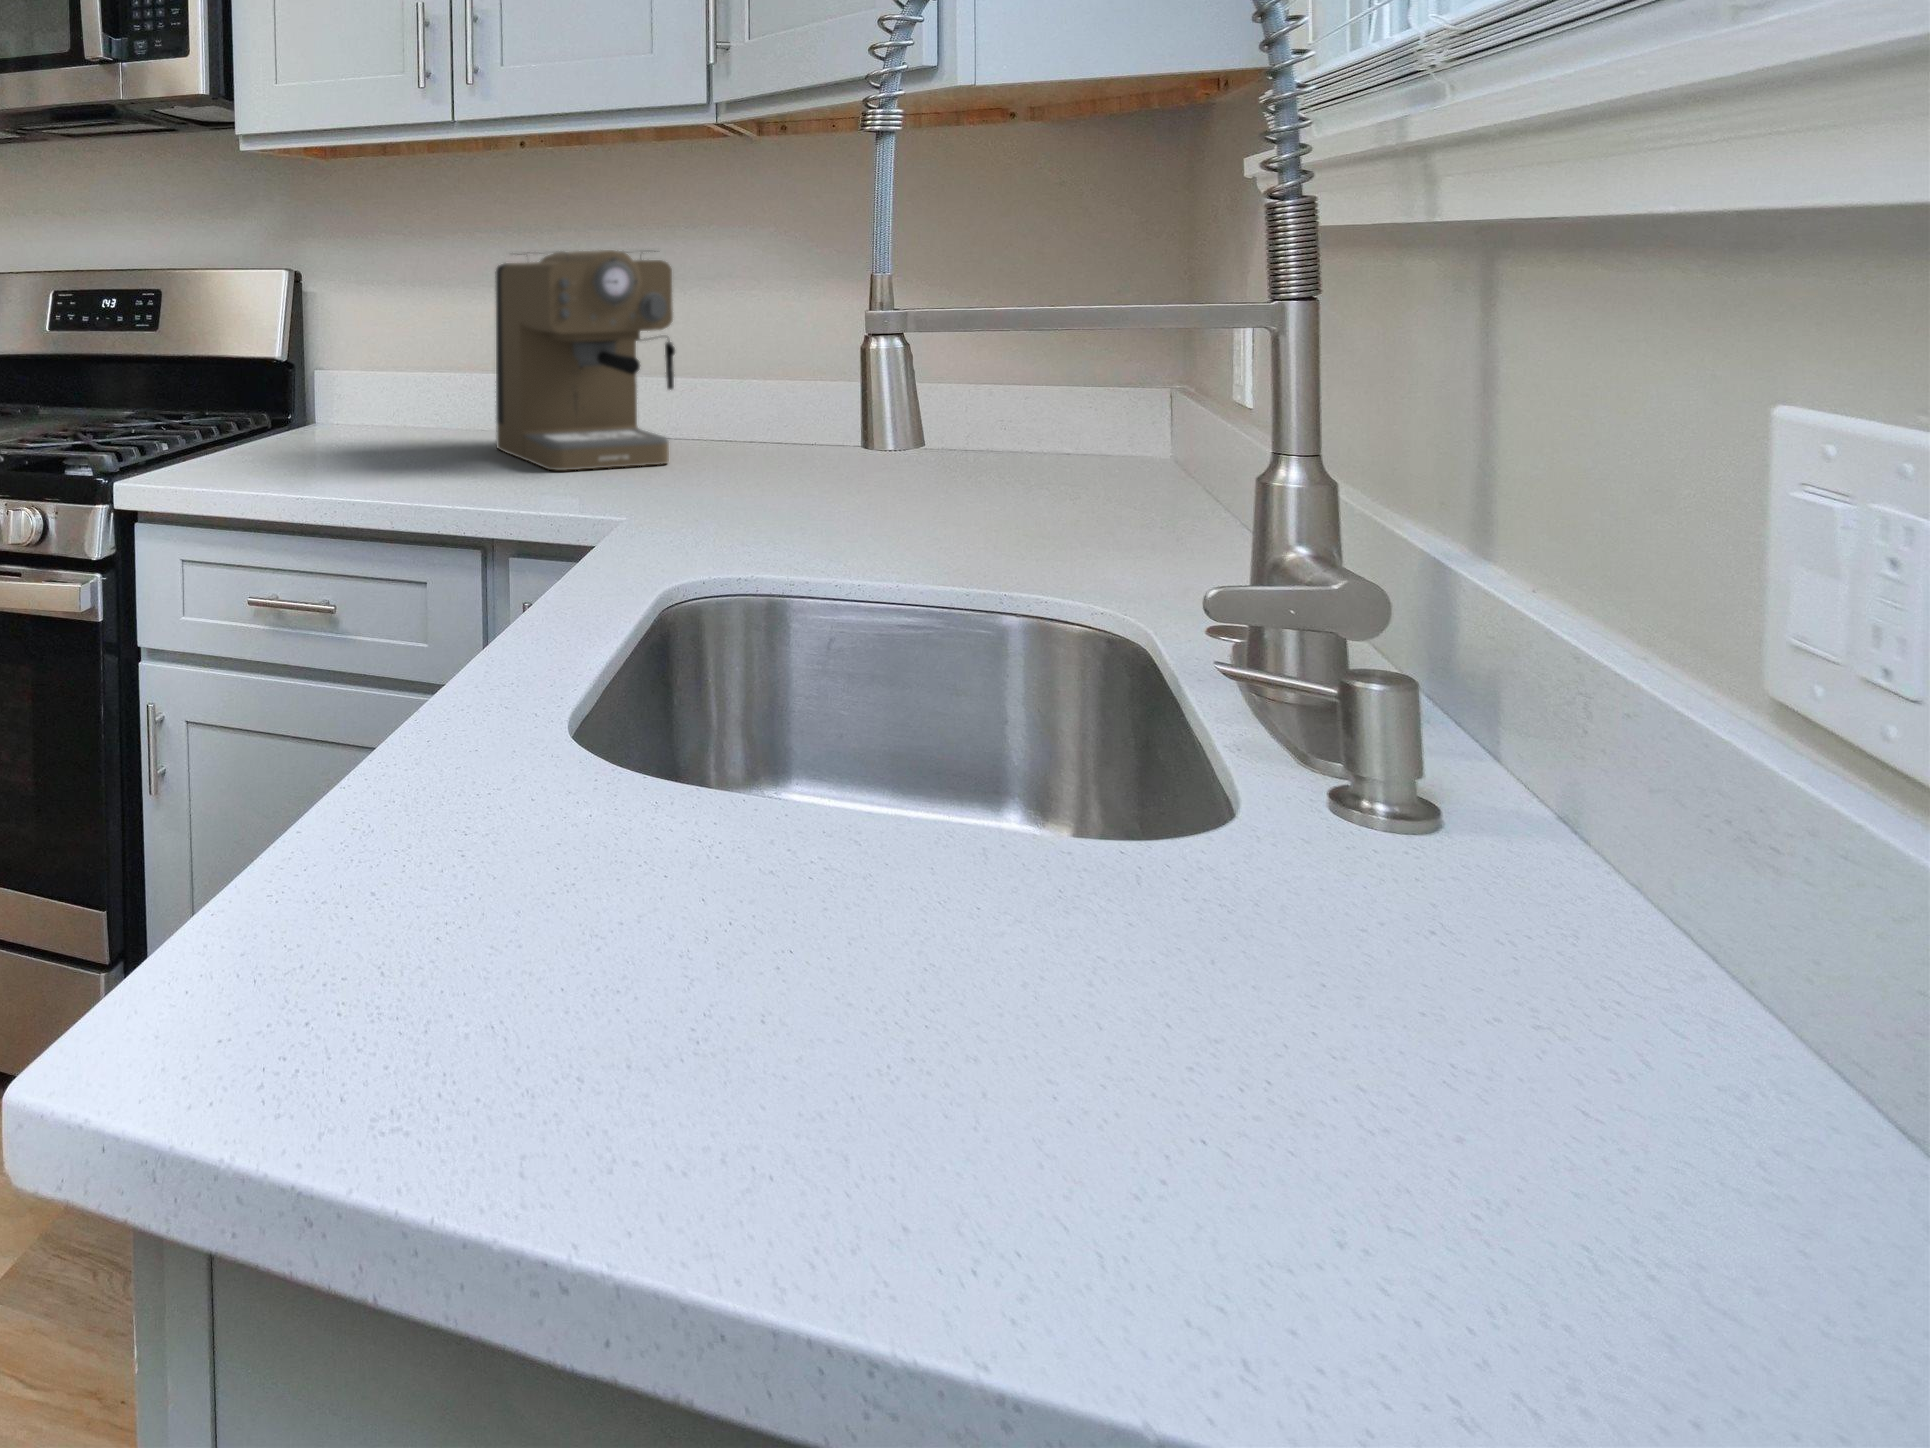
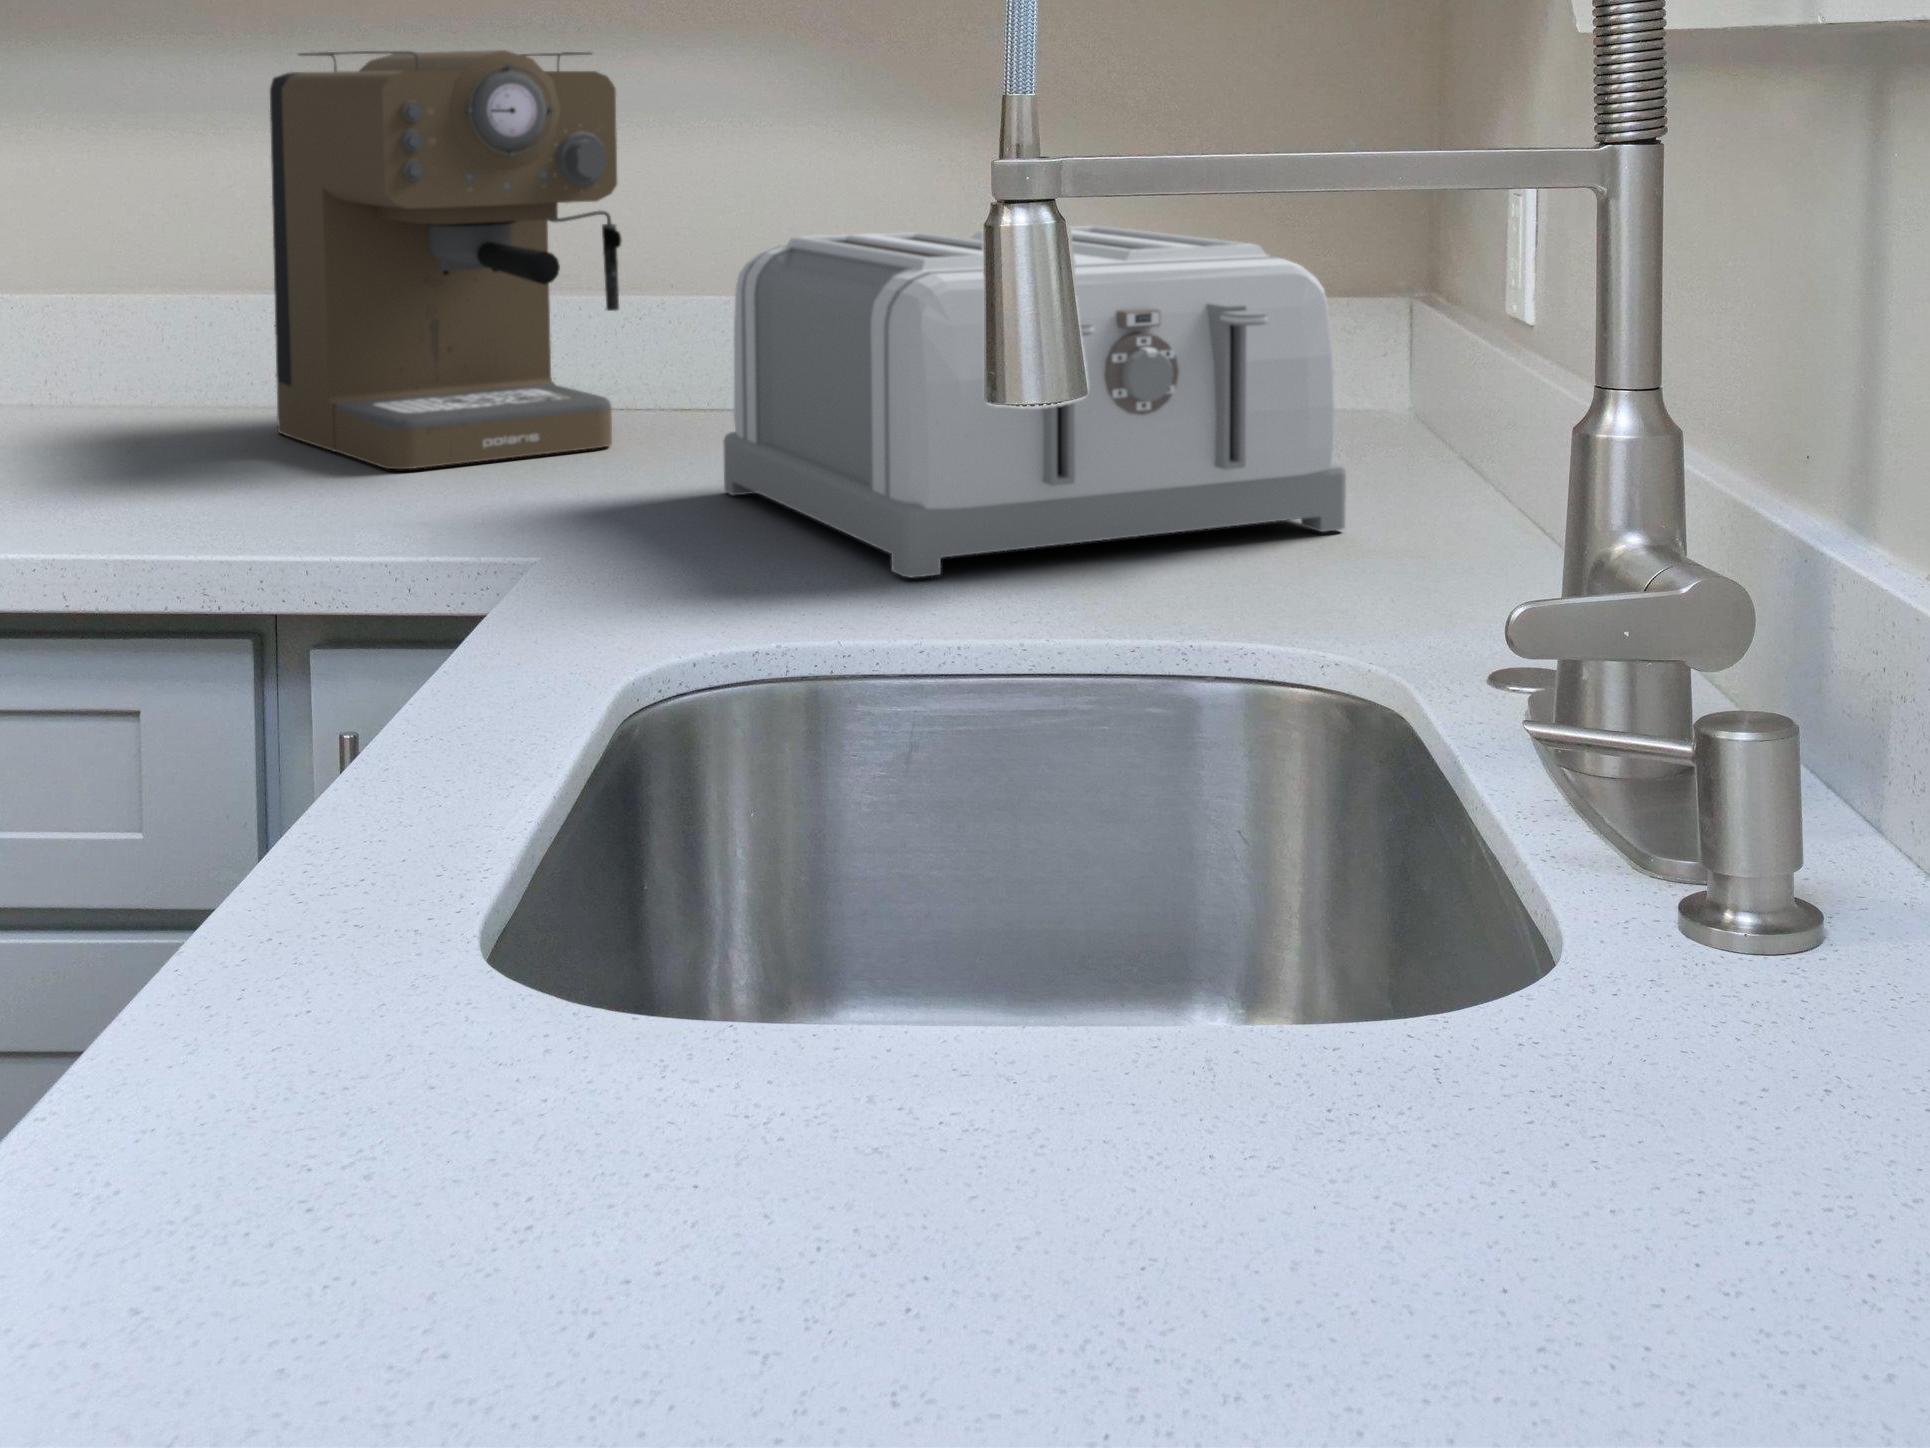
toaster: none [728,346,1120,546] -> present [723,226,1346,577]

